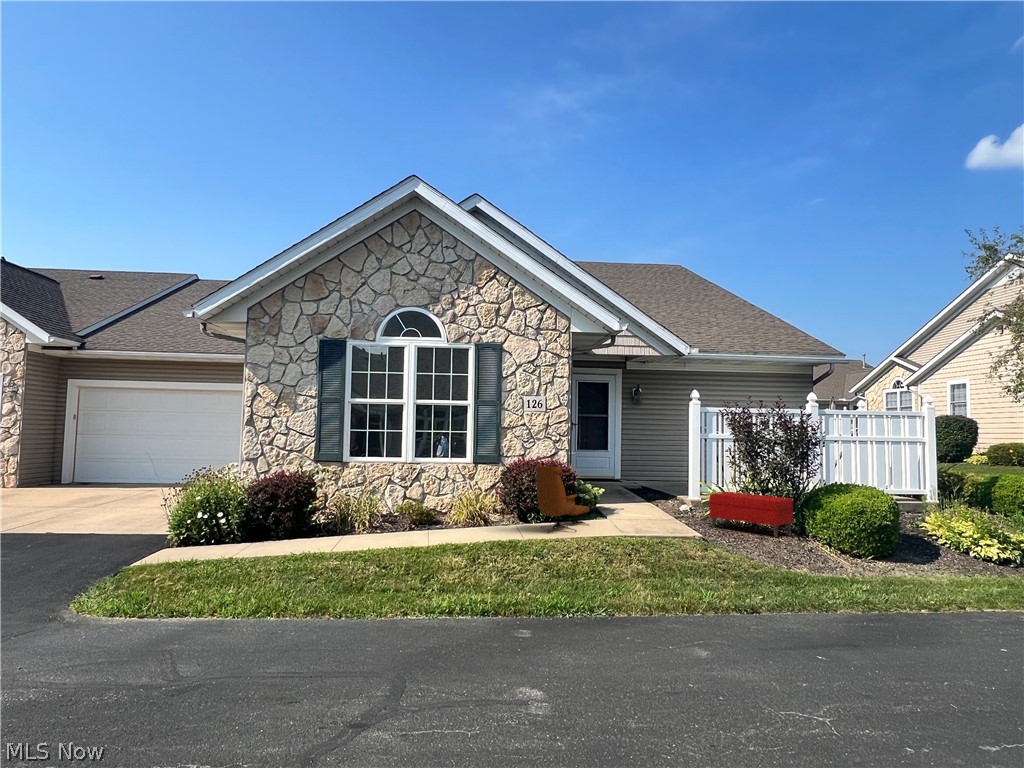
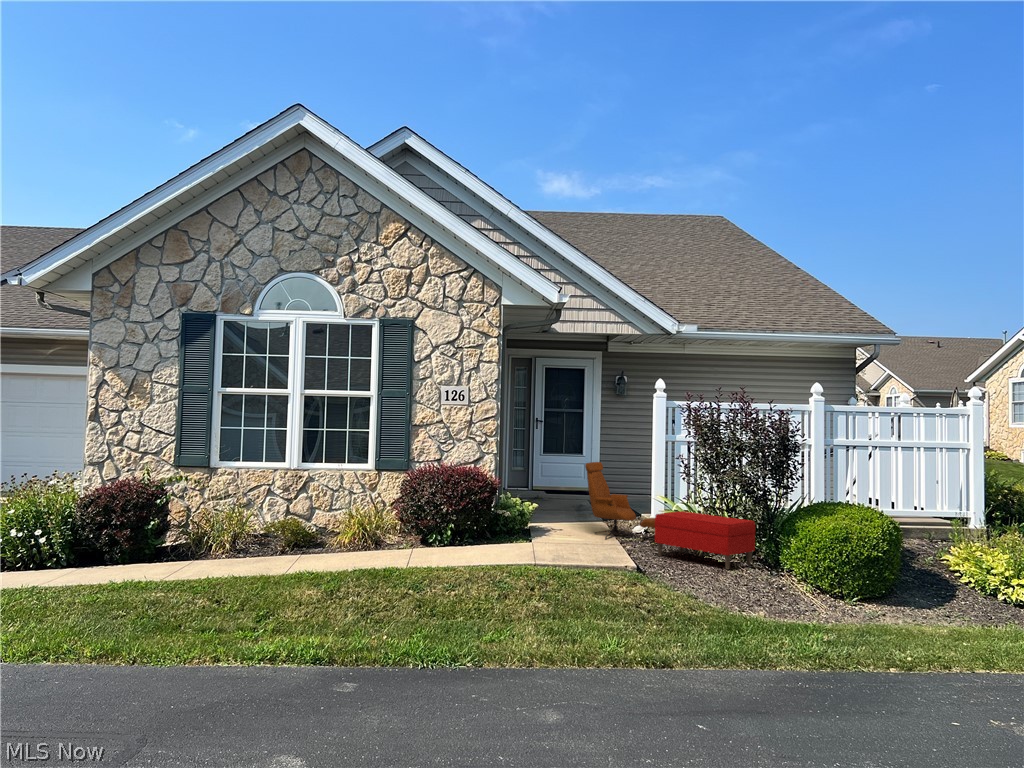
lounge chair: present [536,466,590,532] -> present [585,462,655,543]

